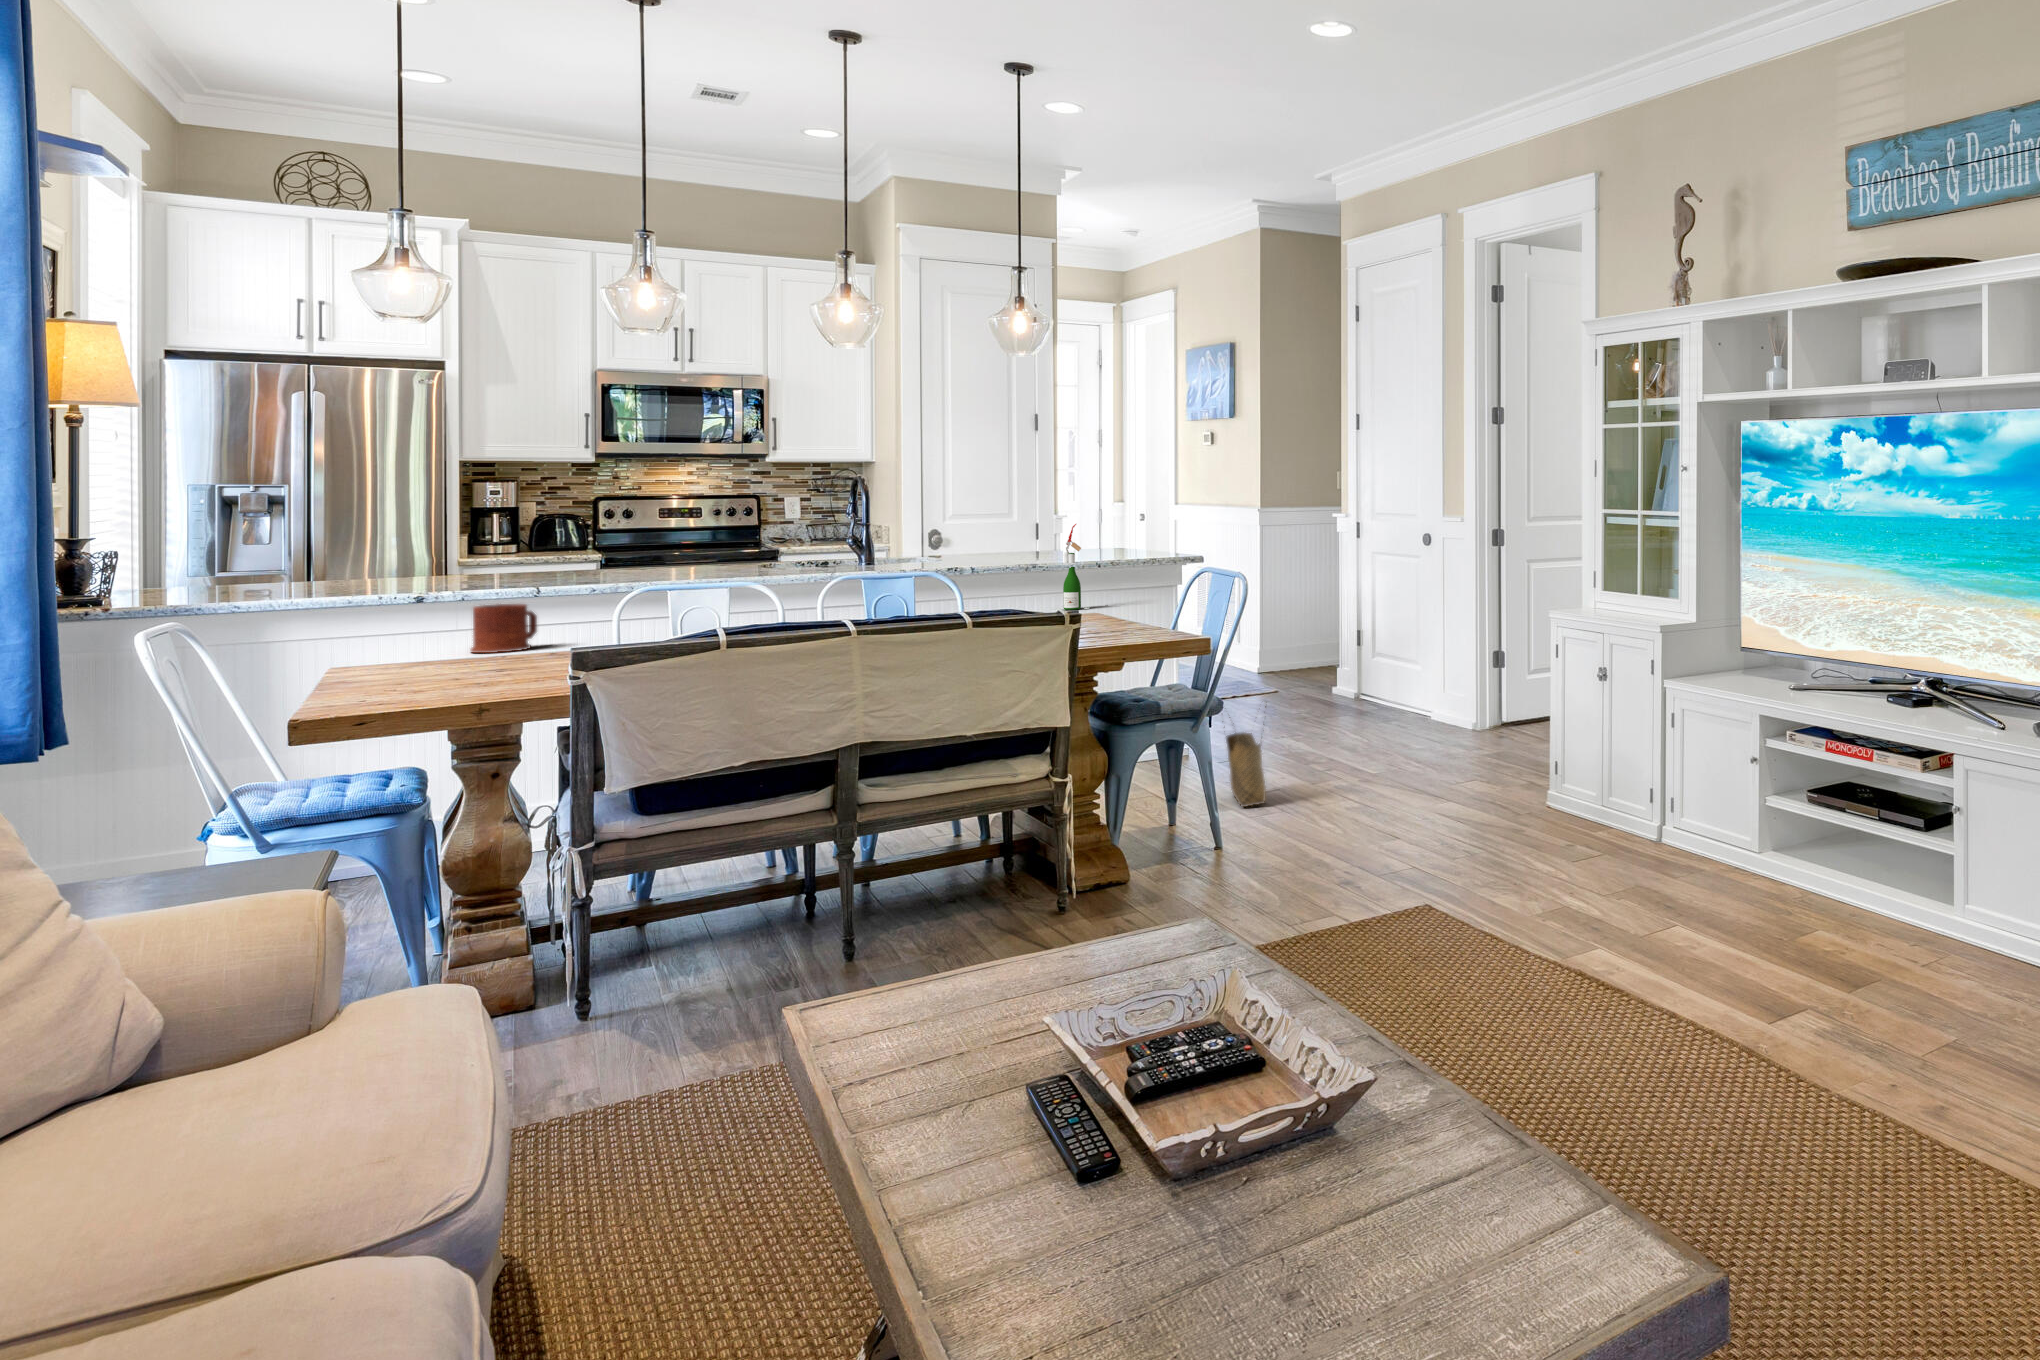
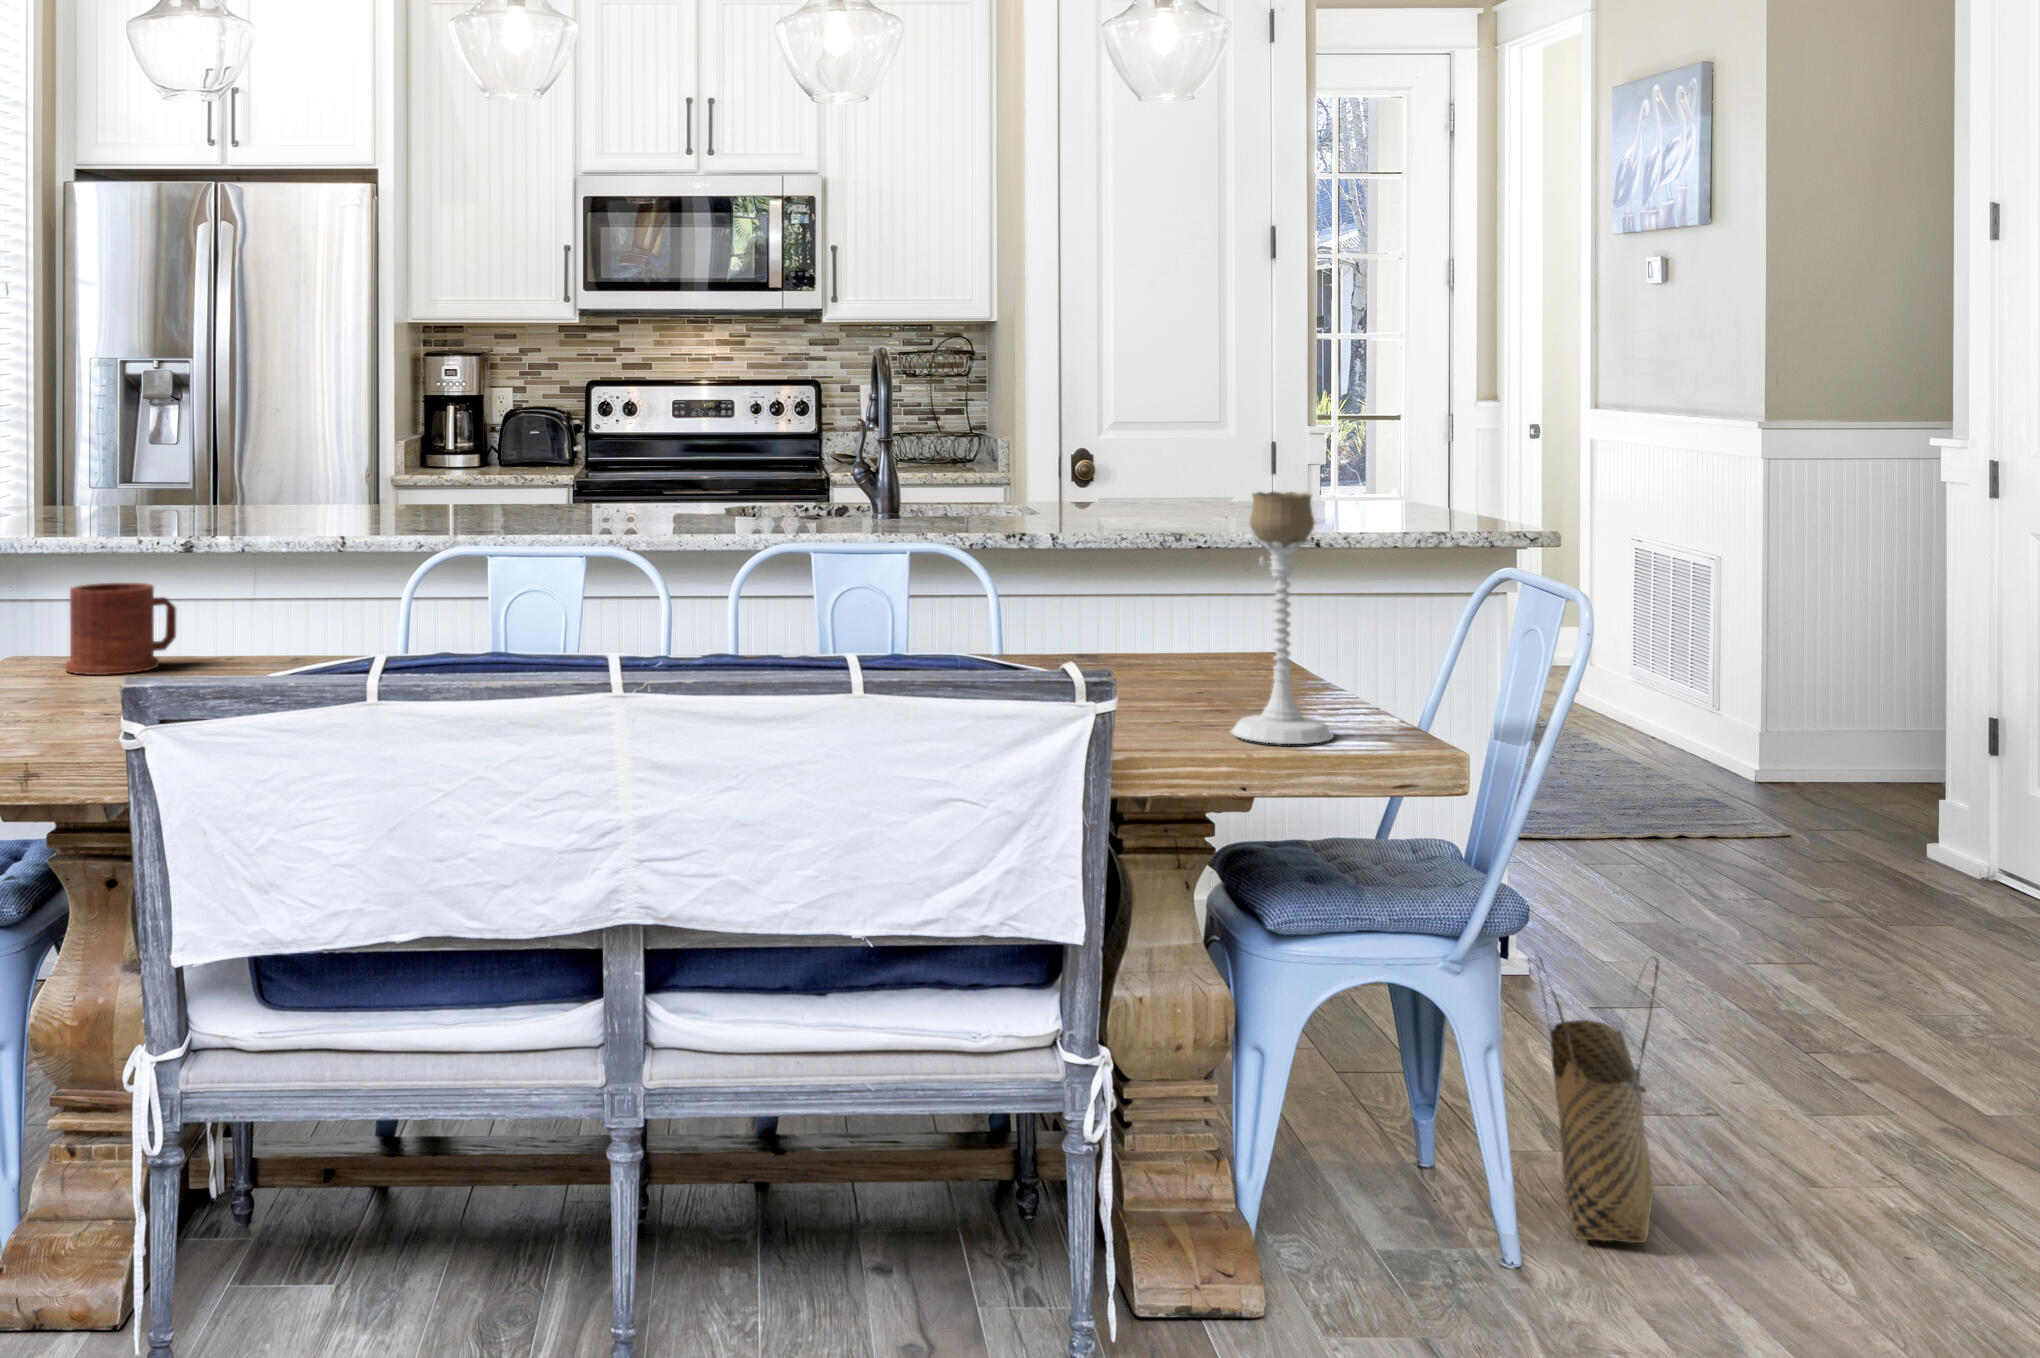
wine bottle: present [1063,524,1089,610] -> none [1165,463,1223,664]
candle holder: none [1120,529,1159,626] -> present [1230,492,1333,744]

